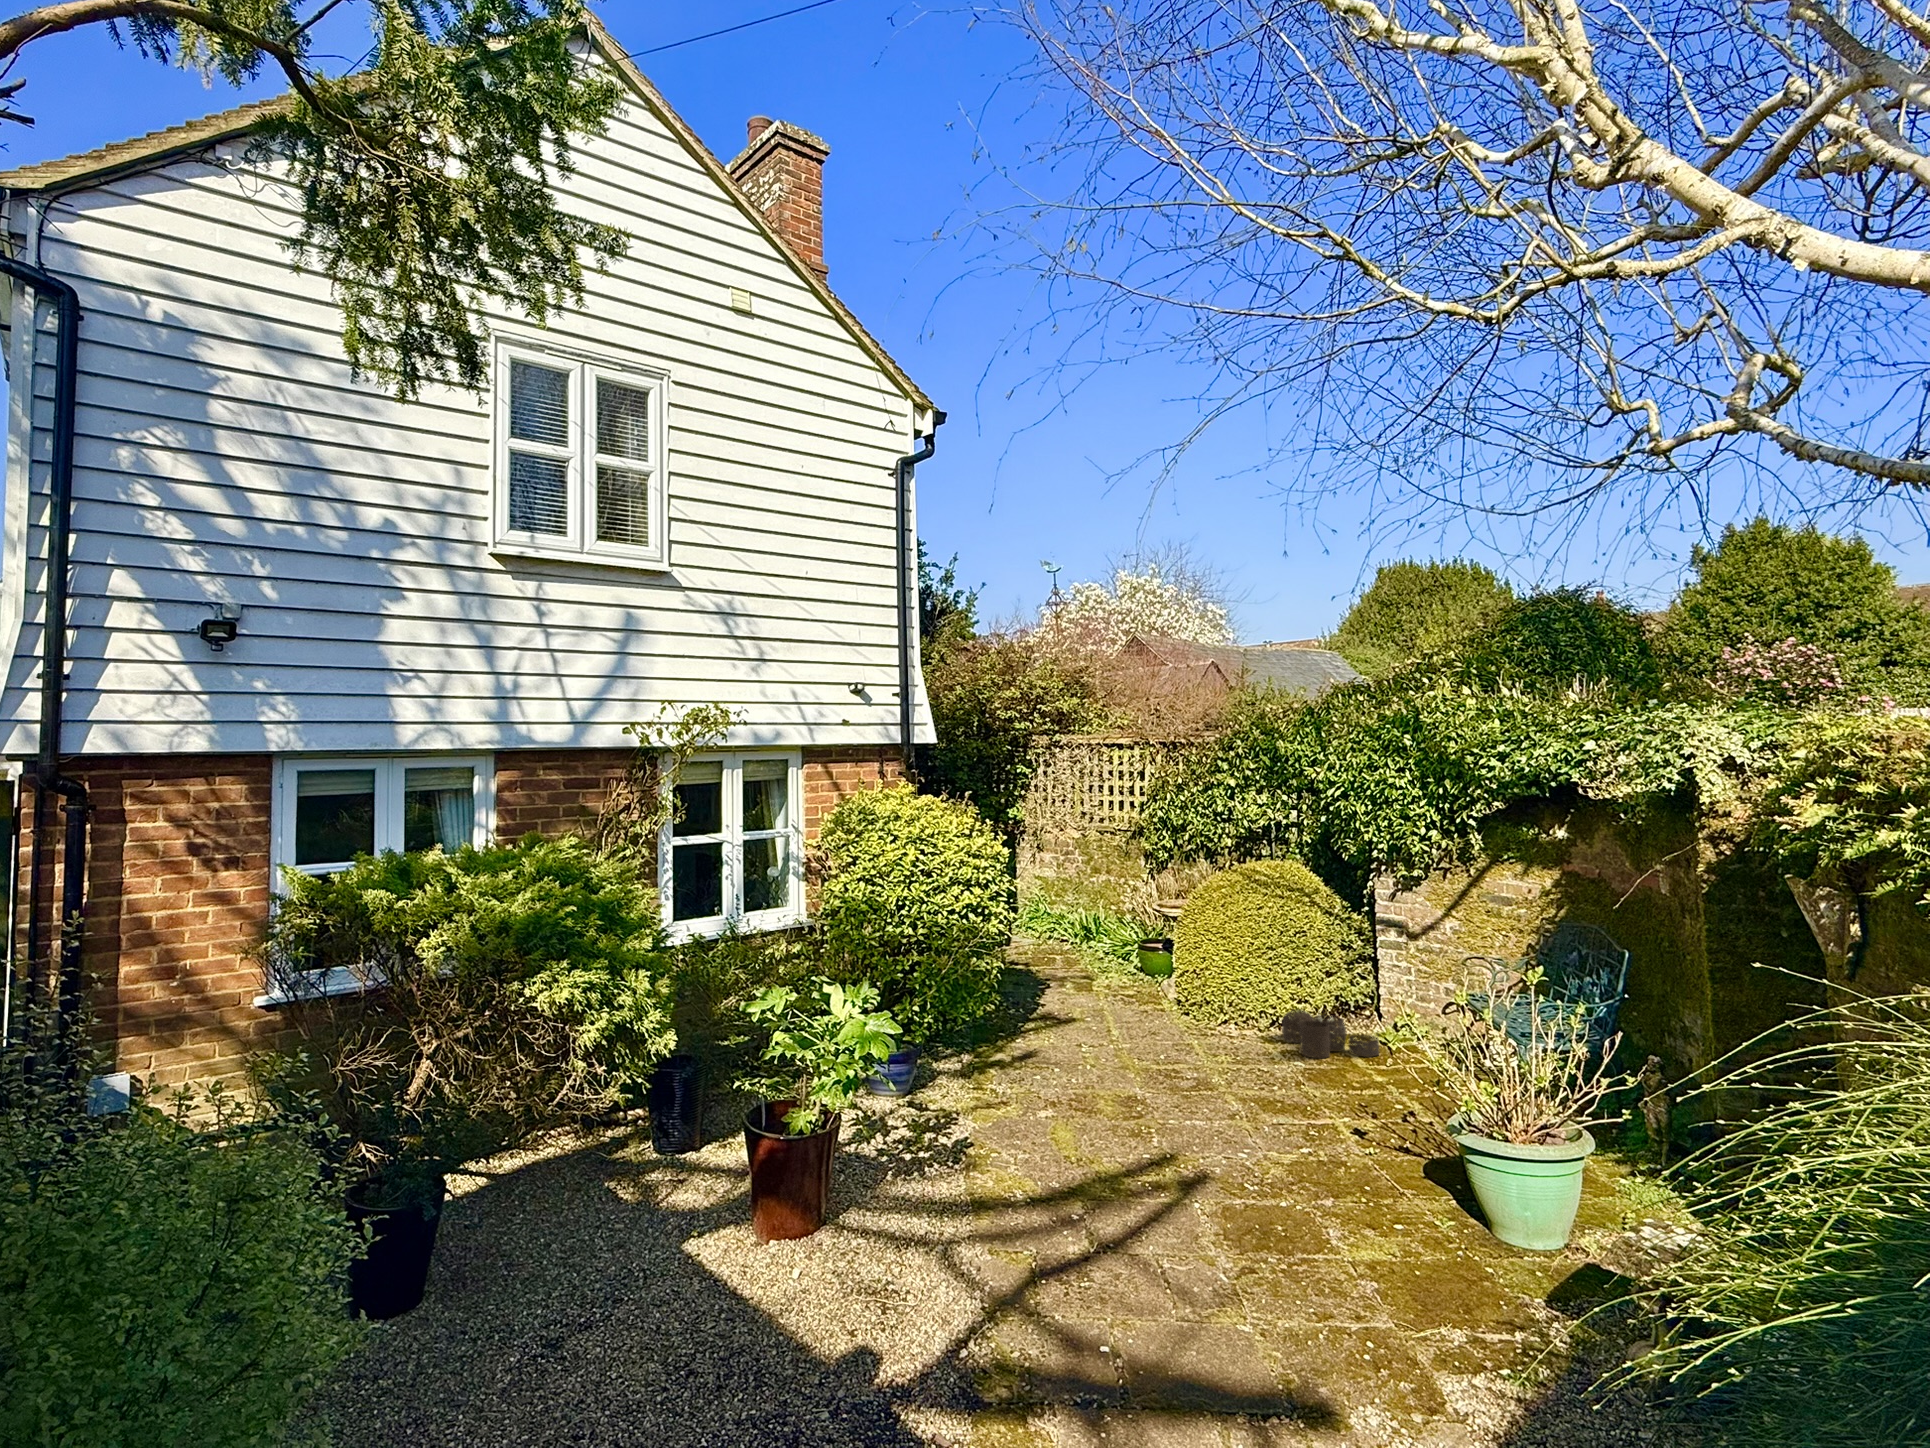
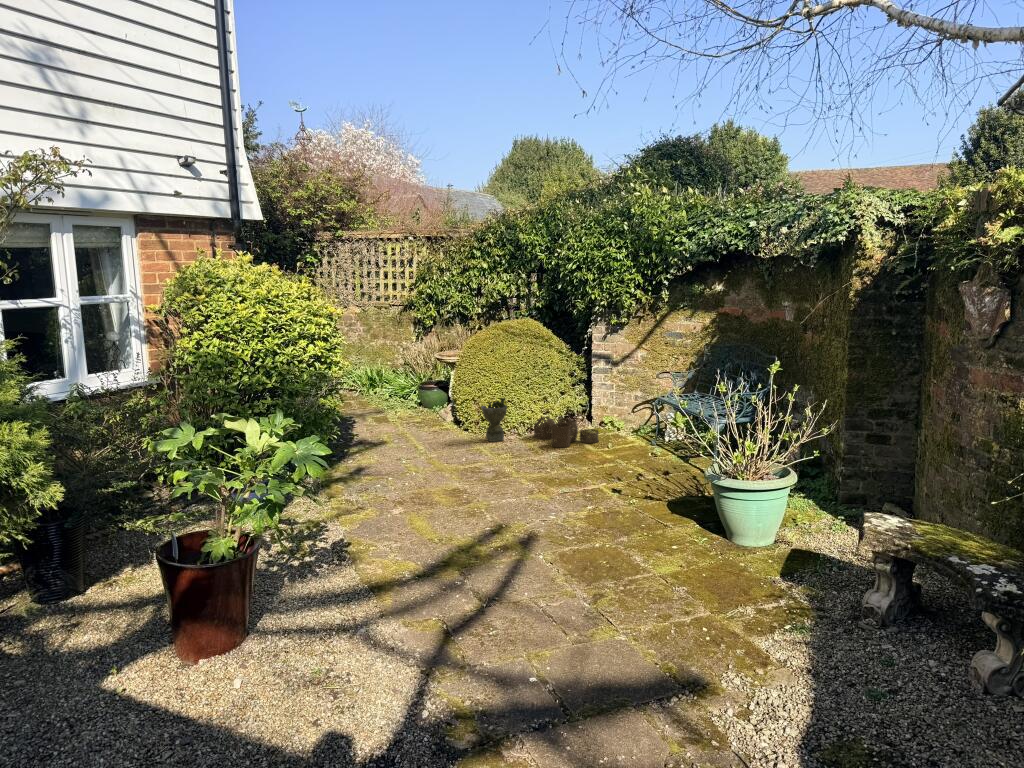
planter: none [1201,976,1239,1039] -> present [481,398,507,442]

